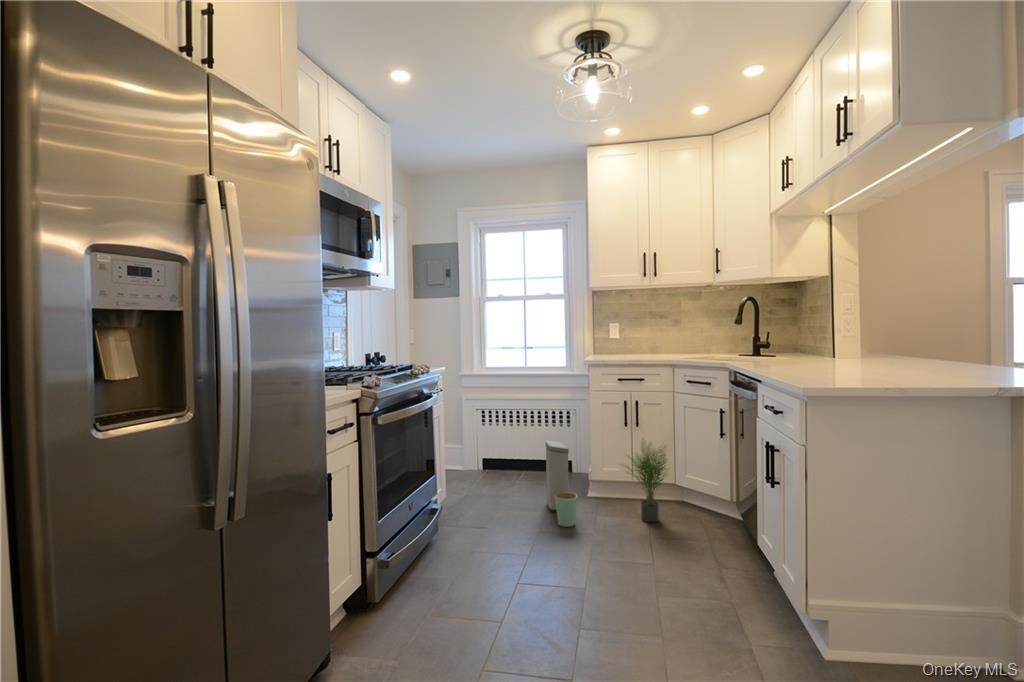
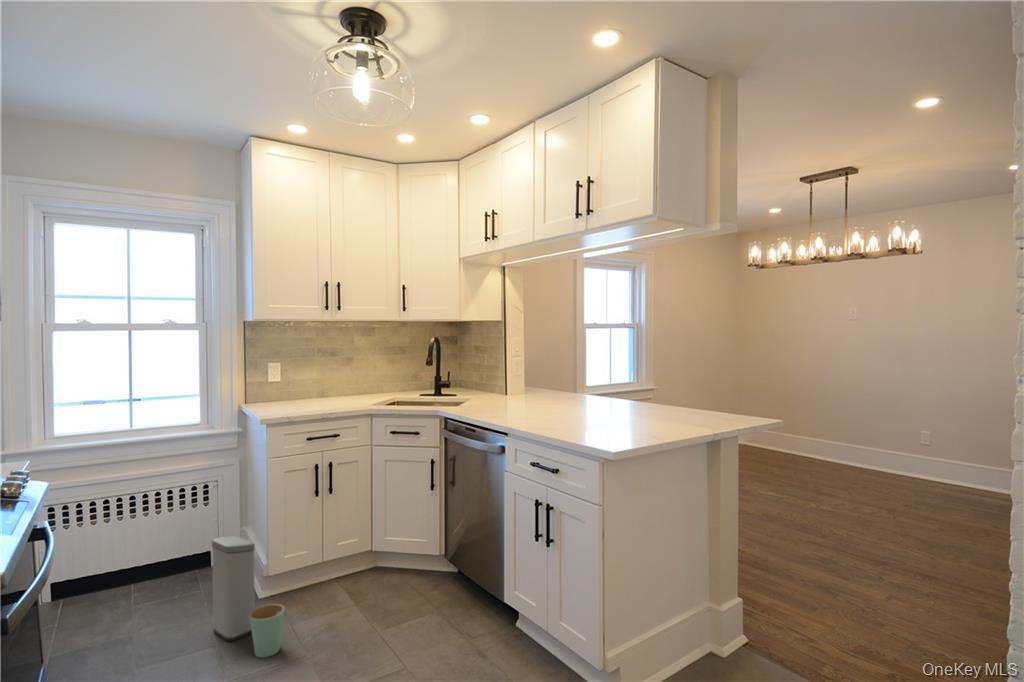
potted plant: present [629,442,667,522] -> none [320,501,394,607]

